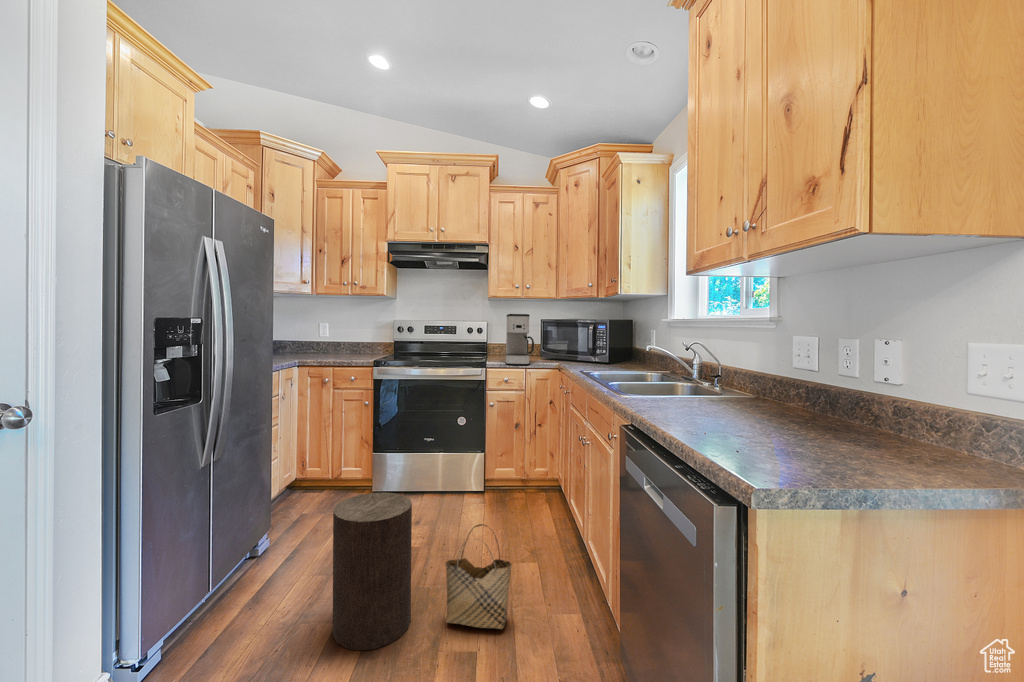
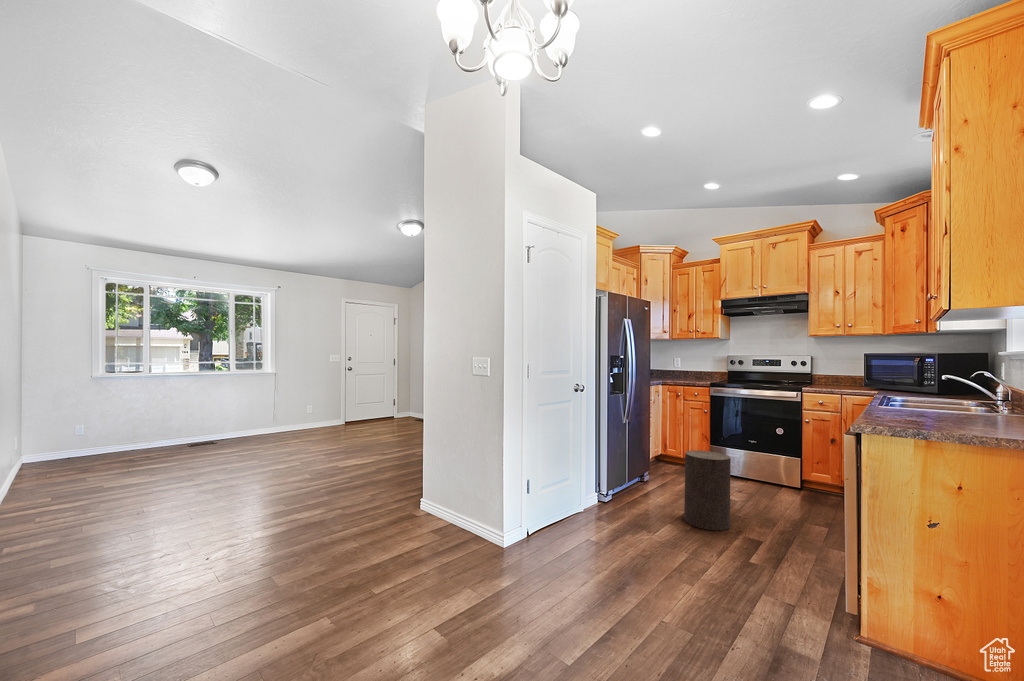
coffee maker: present [506,314,534,365] -> none [824,349,854,391]
woven basket: present [445,524,512,629] -> none [752,481,800,545]

